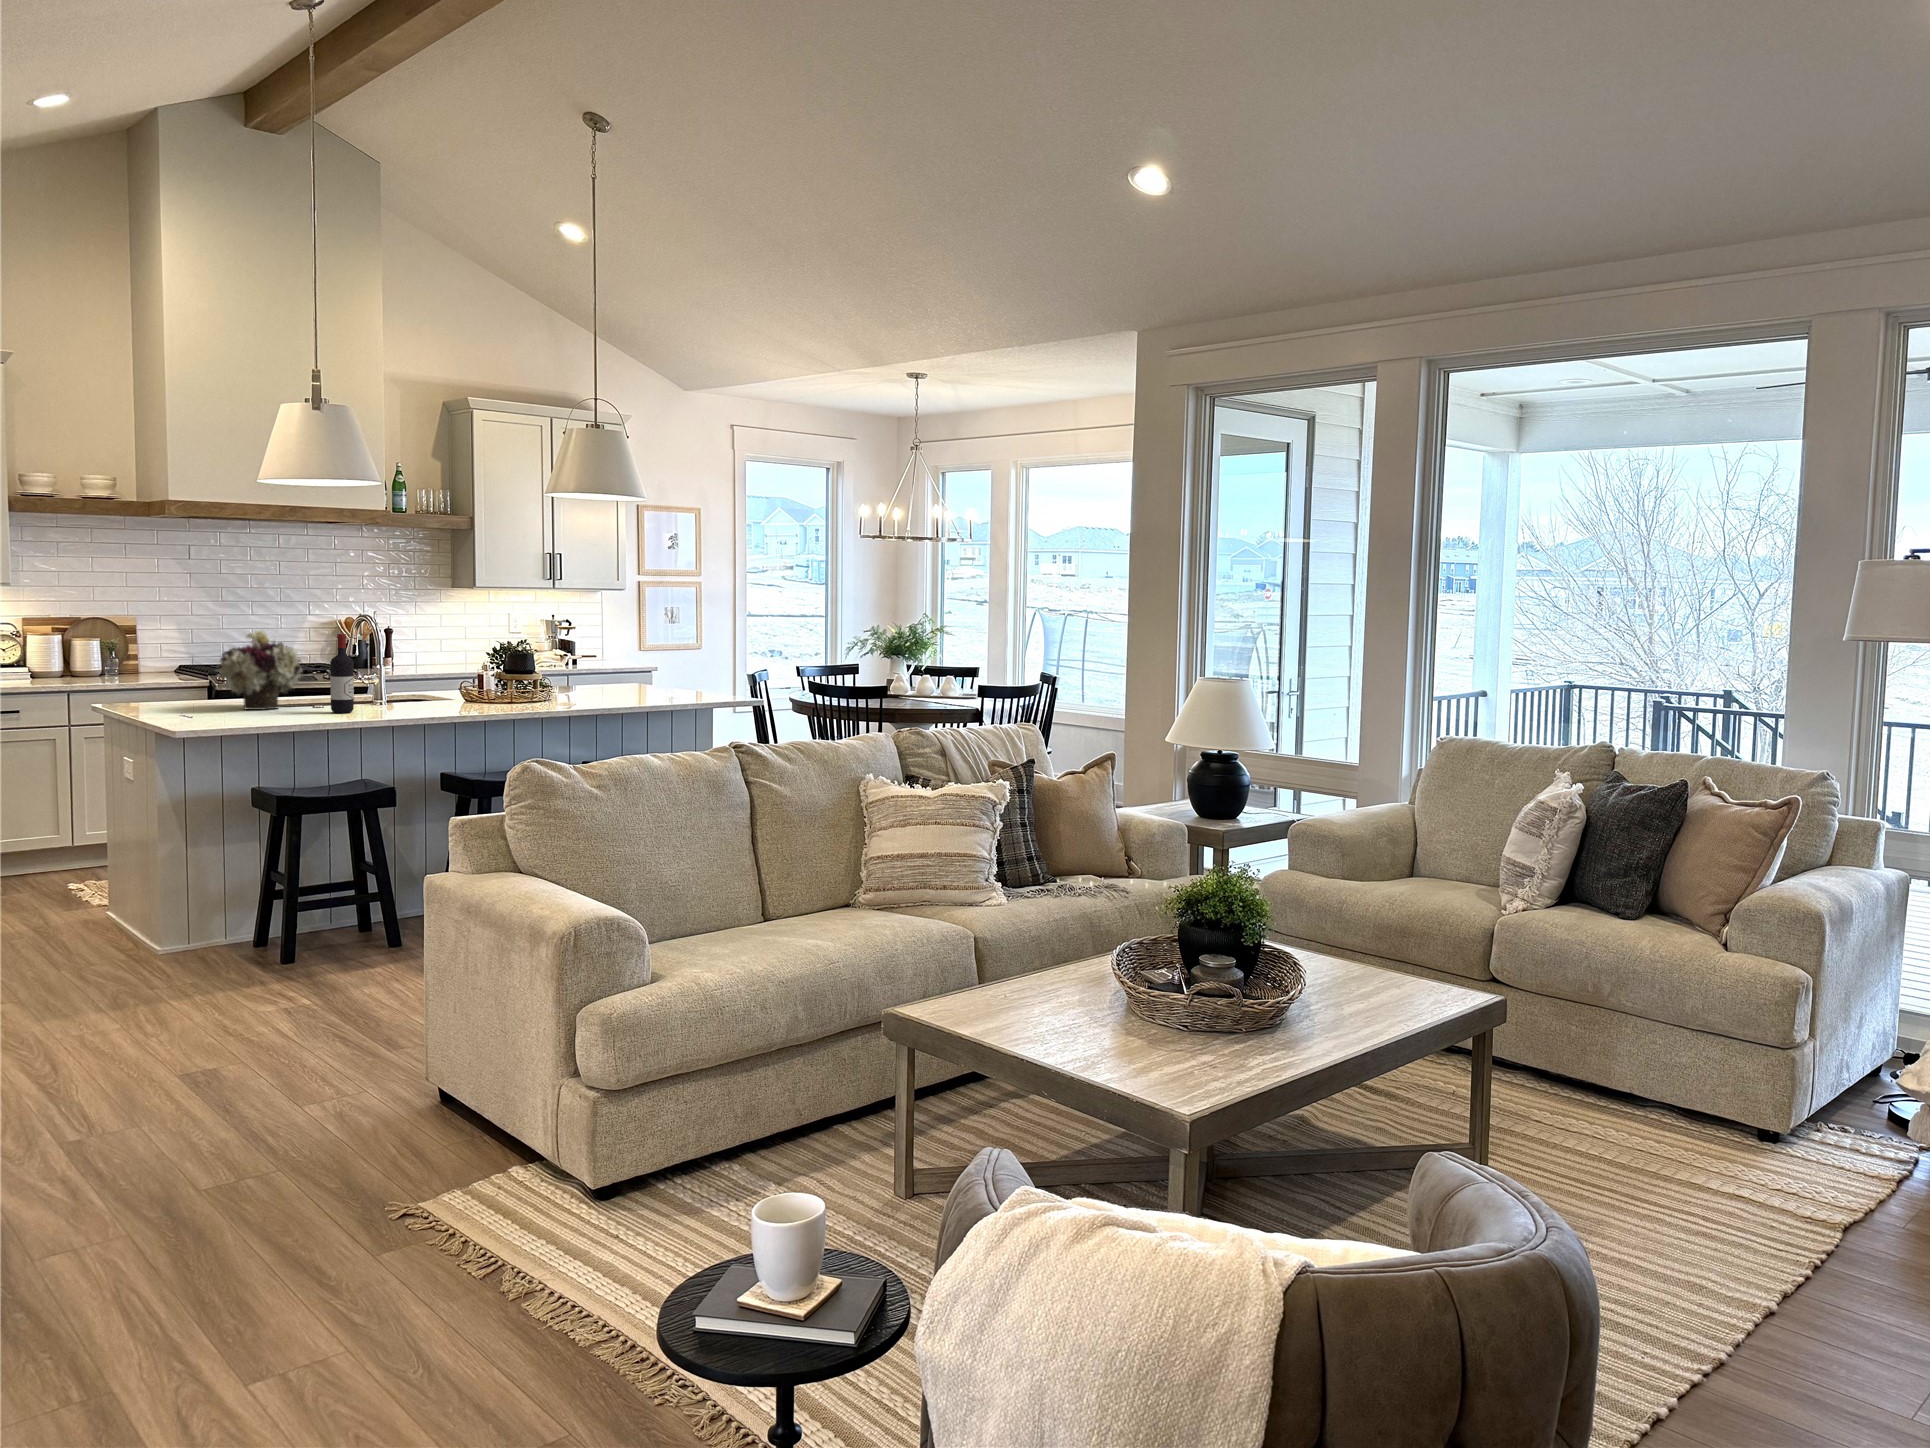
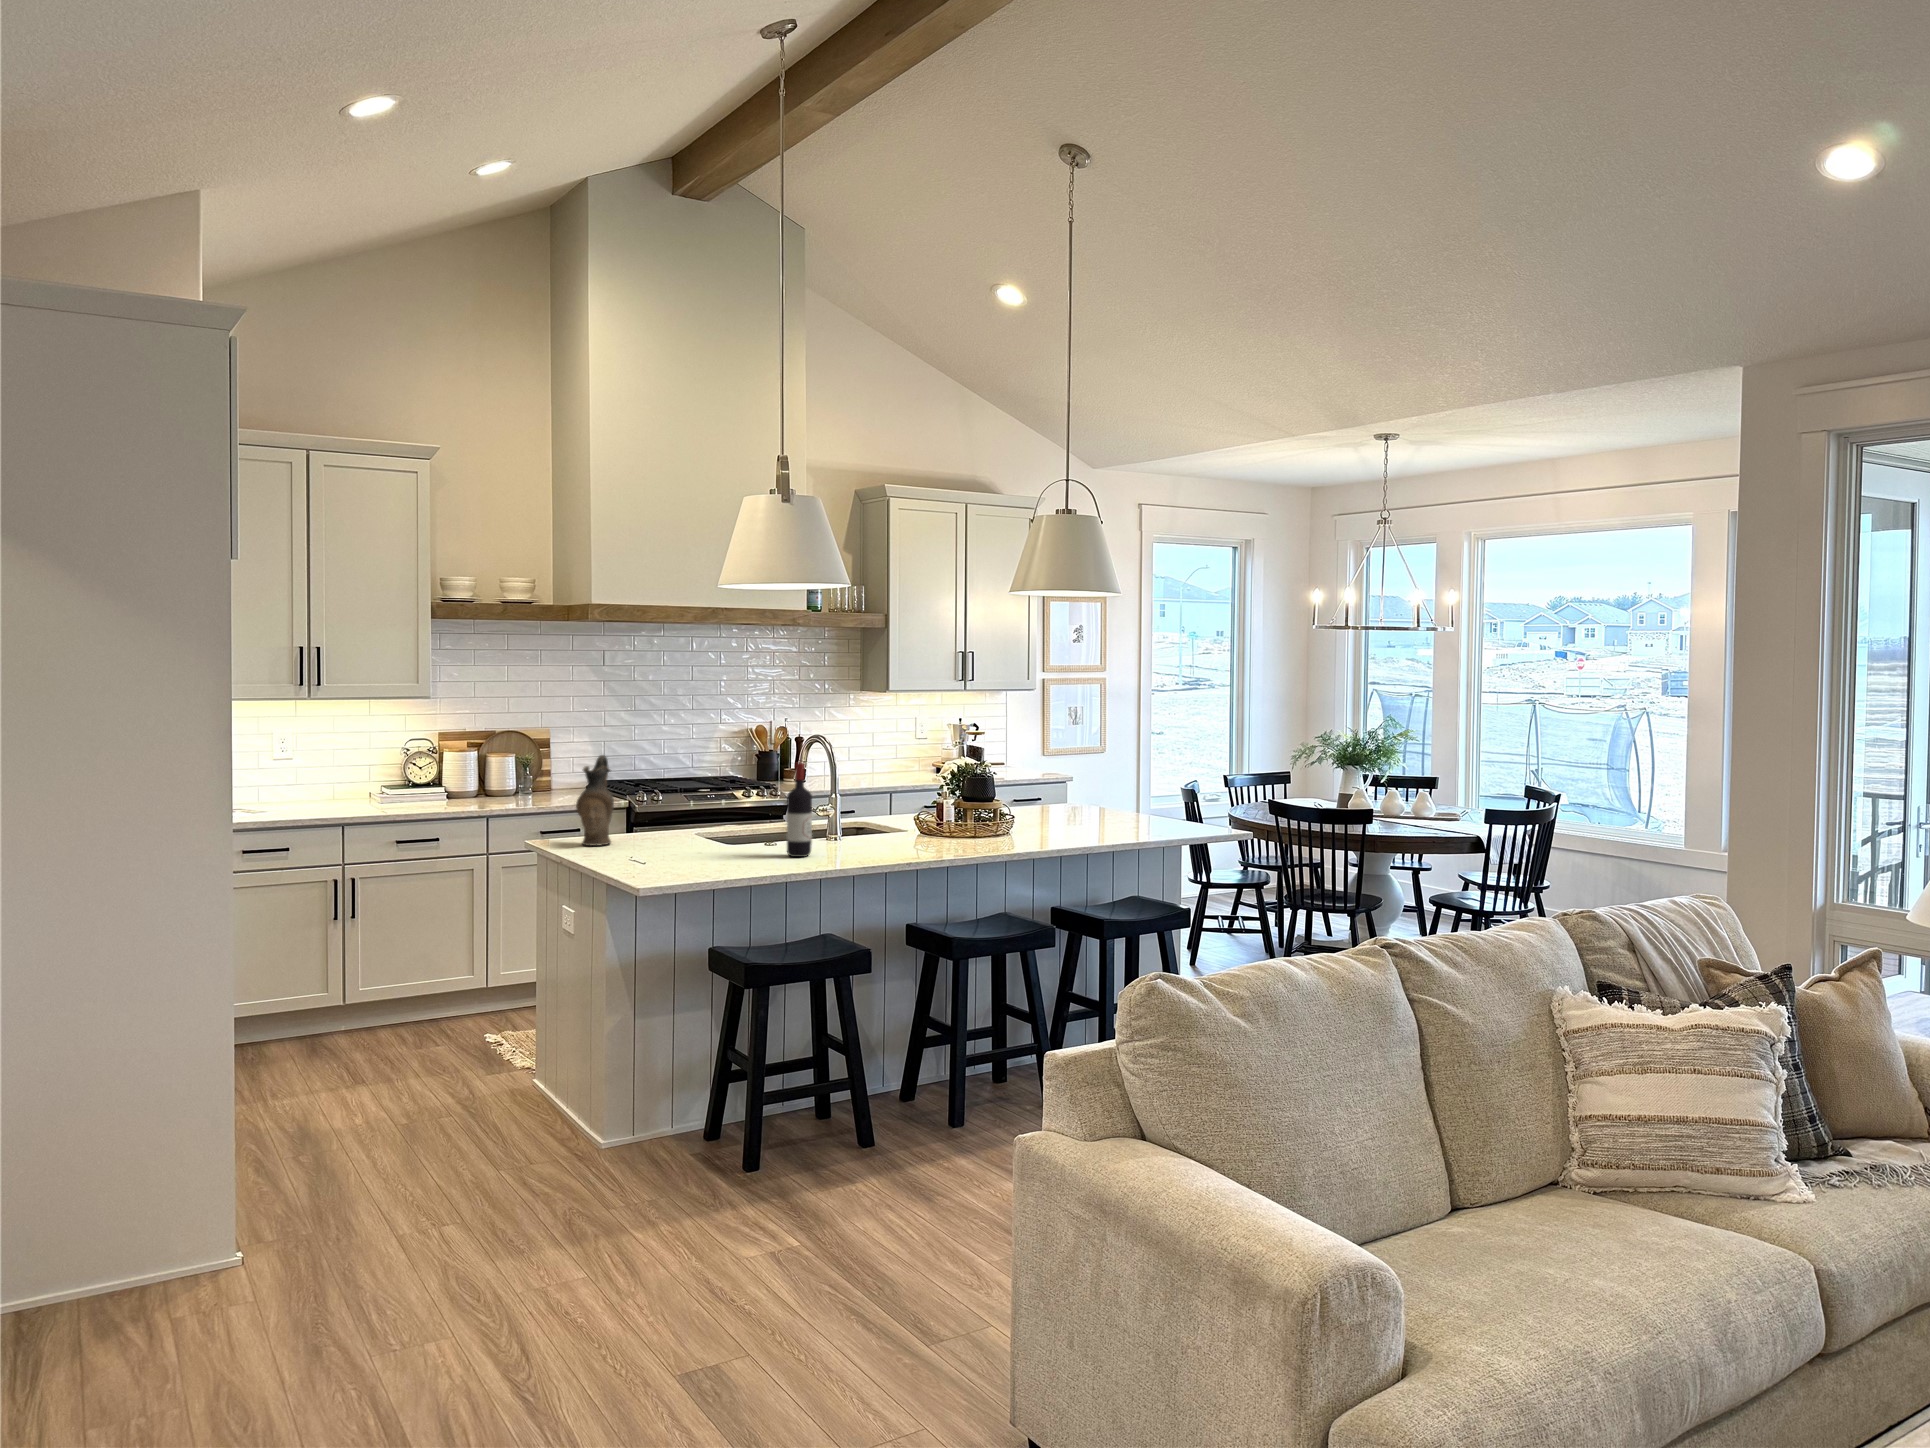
ceramic pitcher: none [139,629,176,707] -> present [576,755,614,845]
flower arrangement: present [216,630,302,710] -> none [659,756,750,851]

